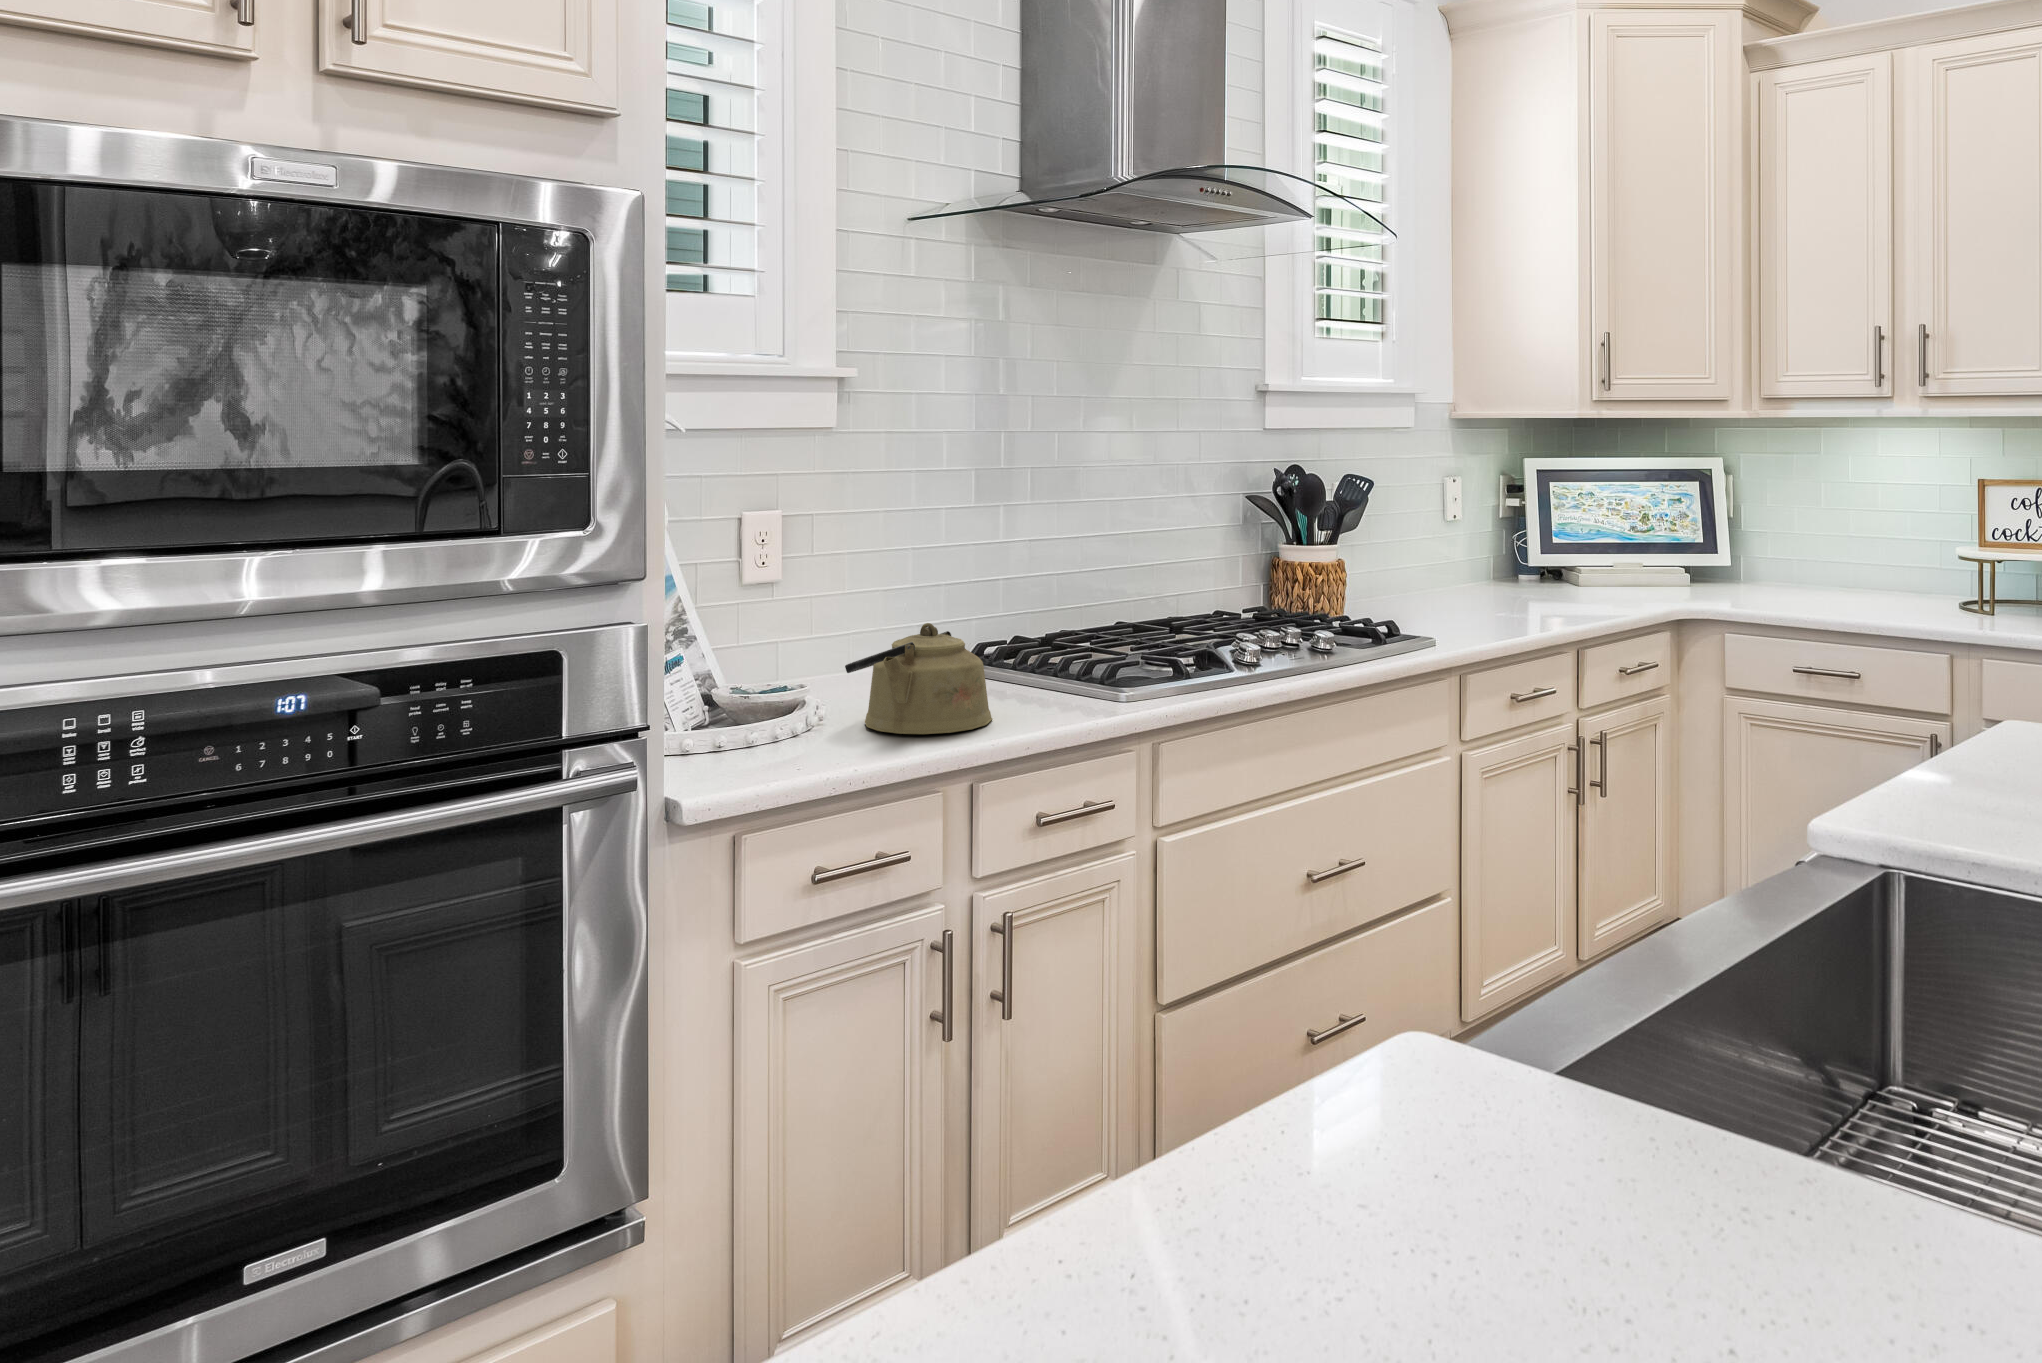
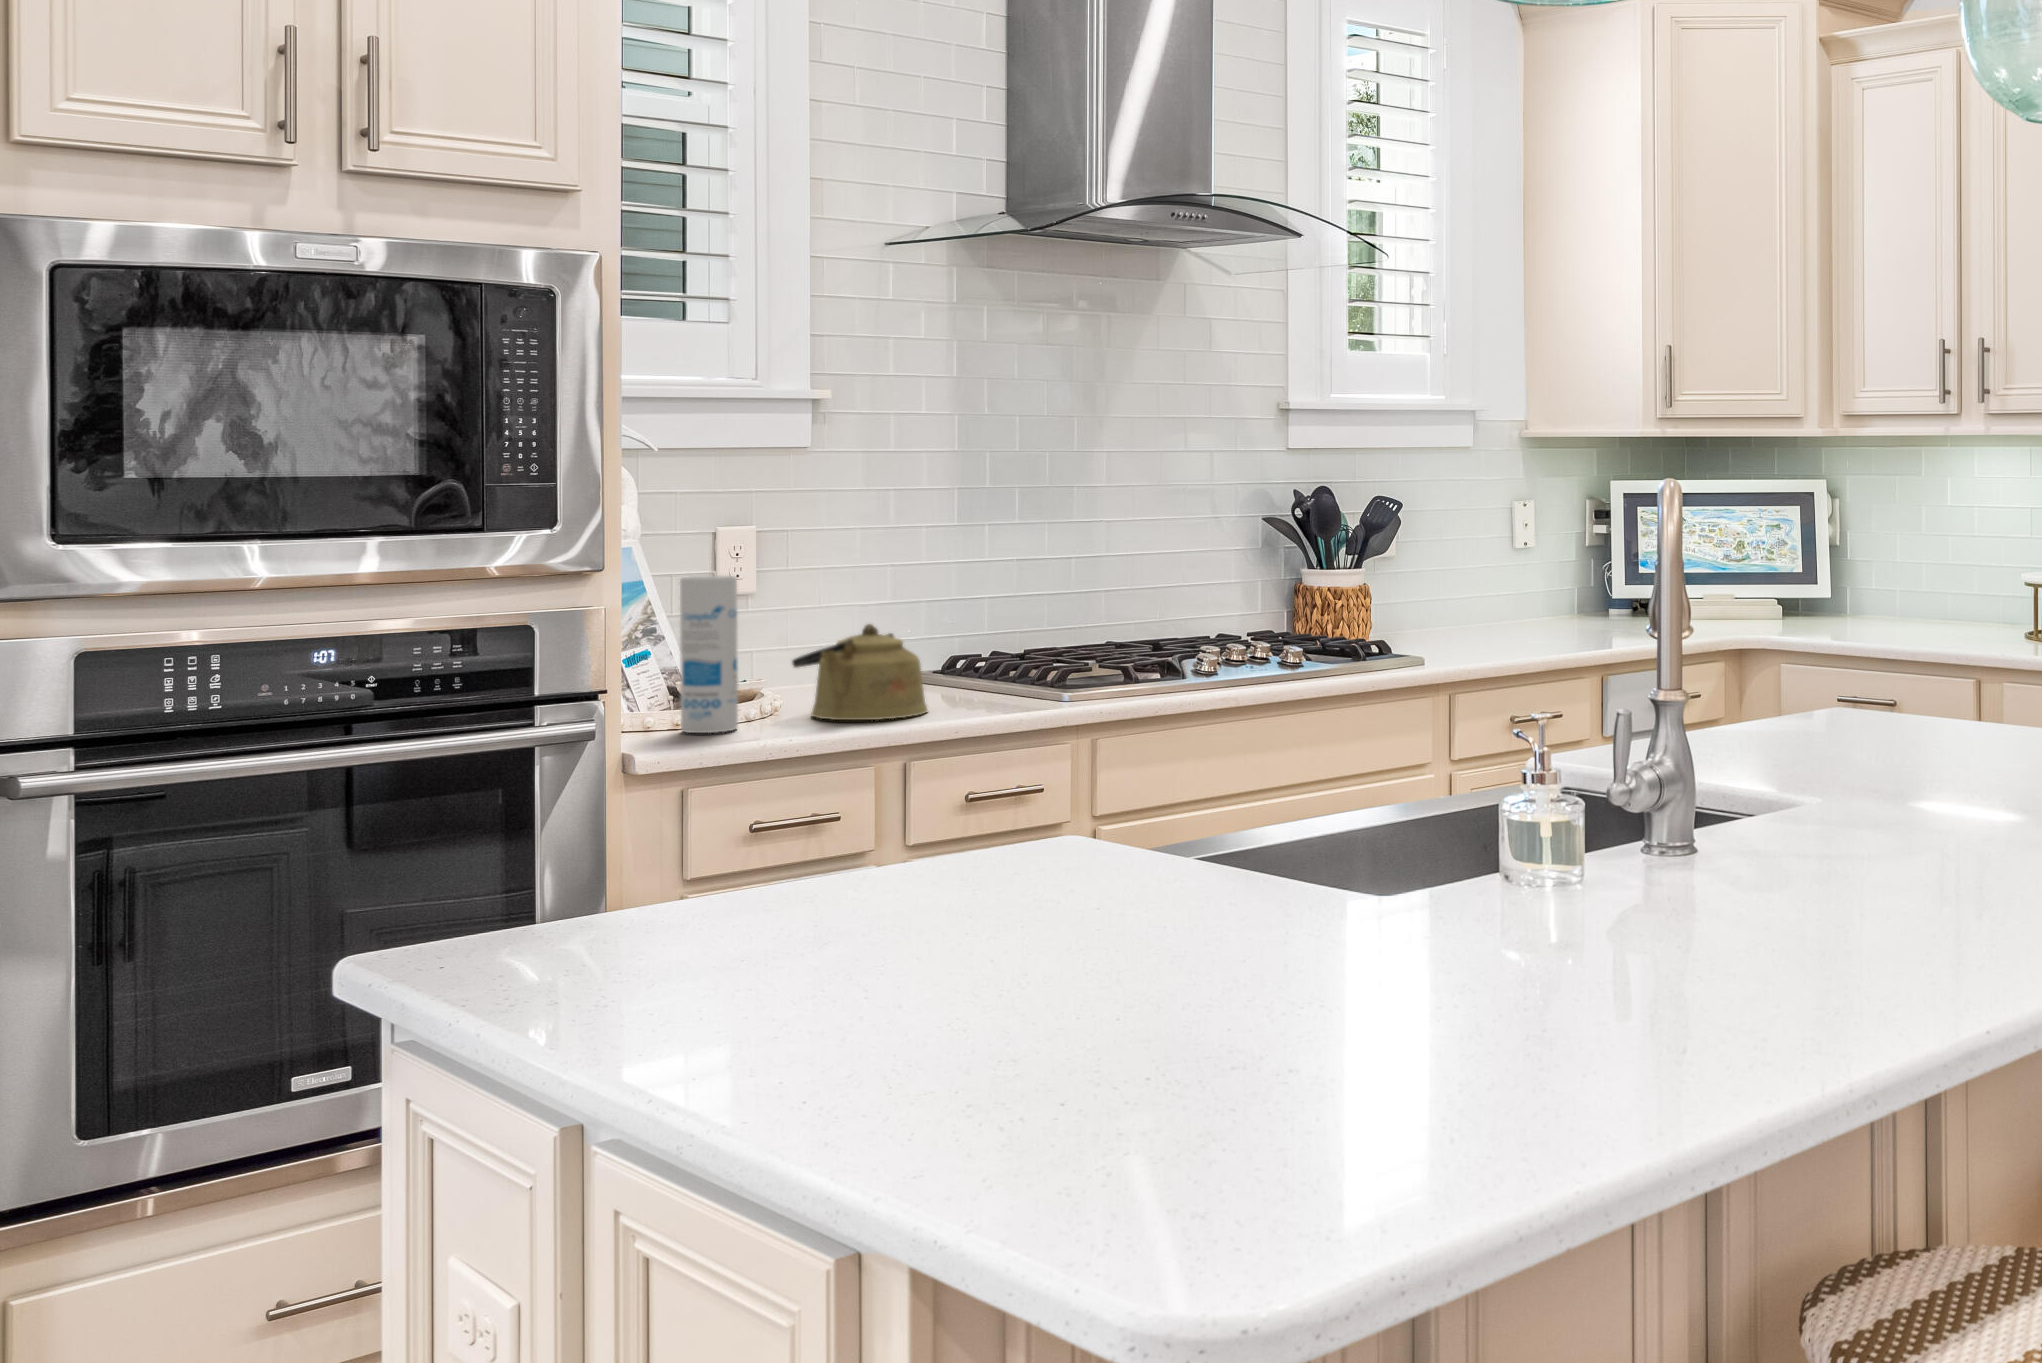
canister: none [726,573,790,755] -> present [680,576,738,733]

